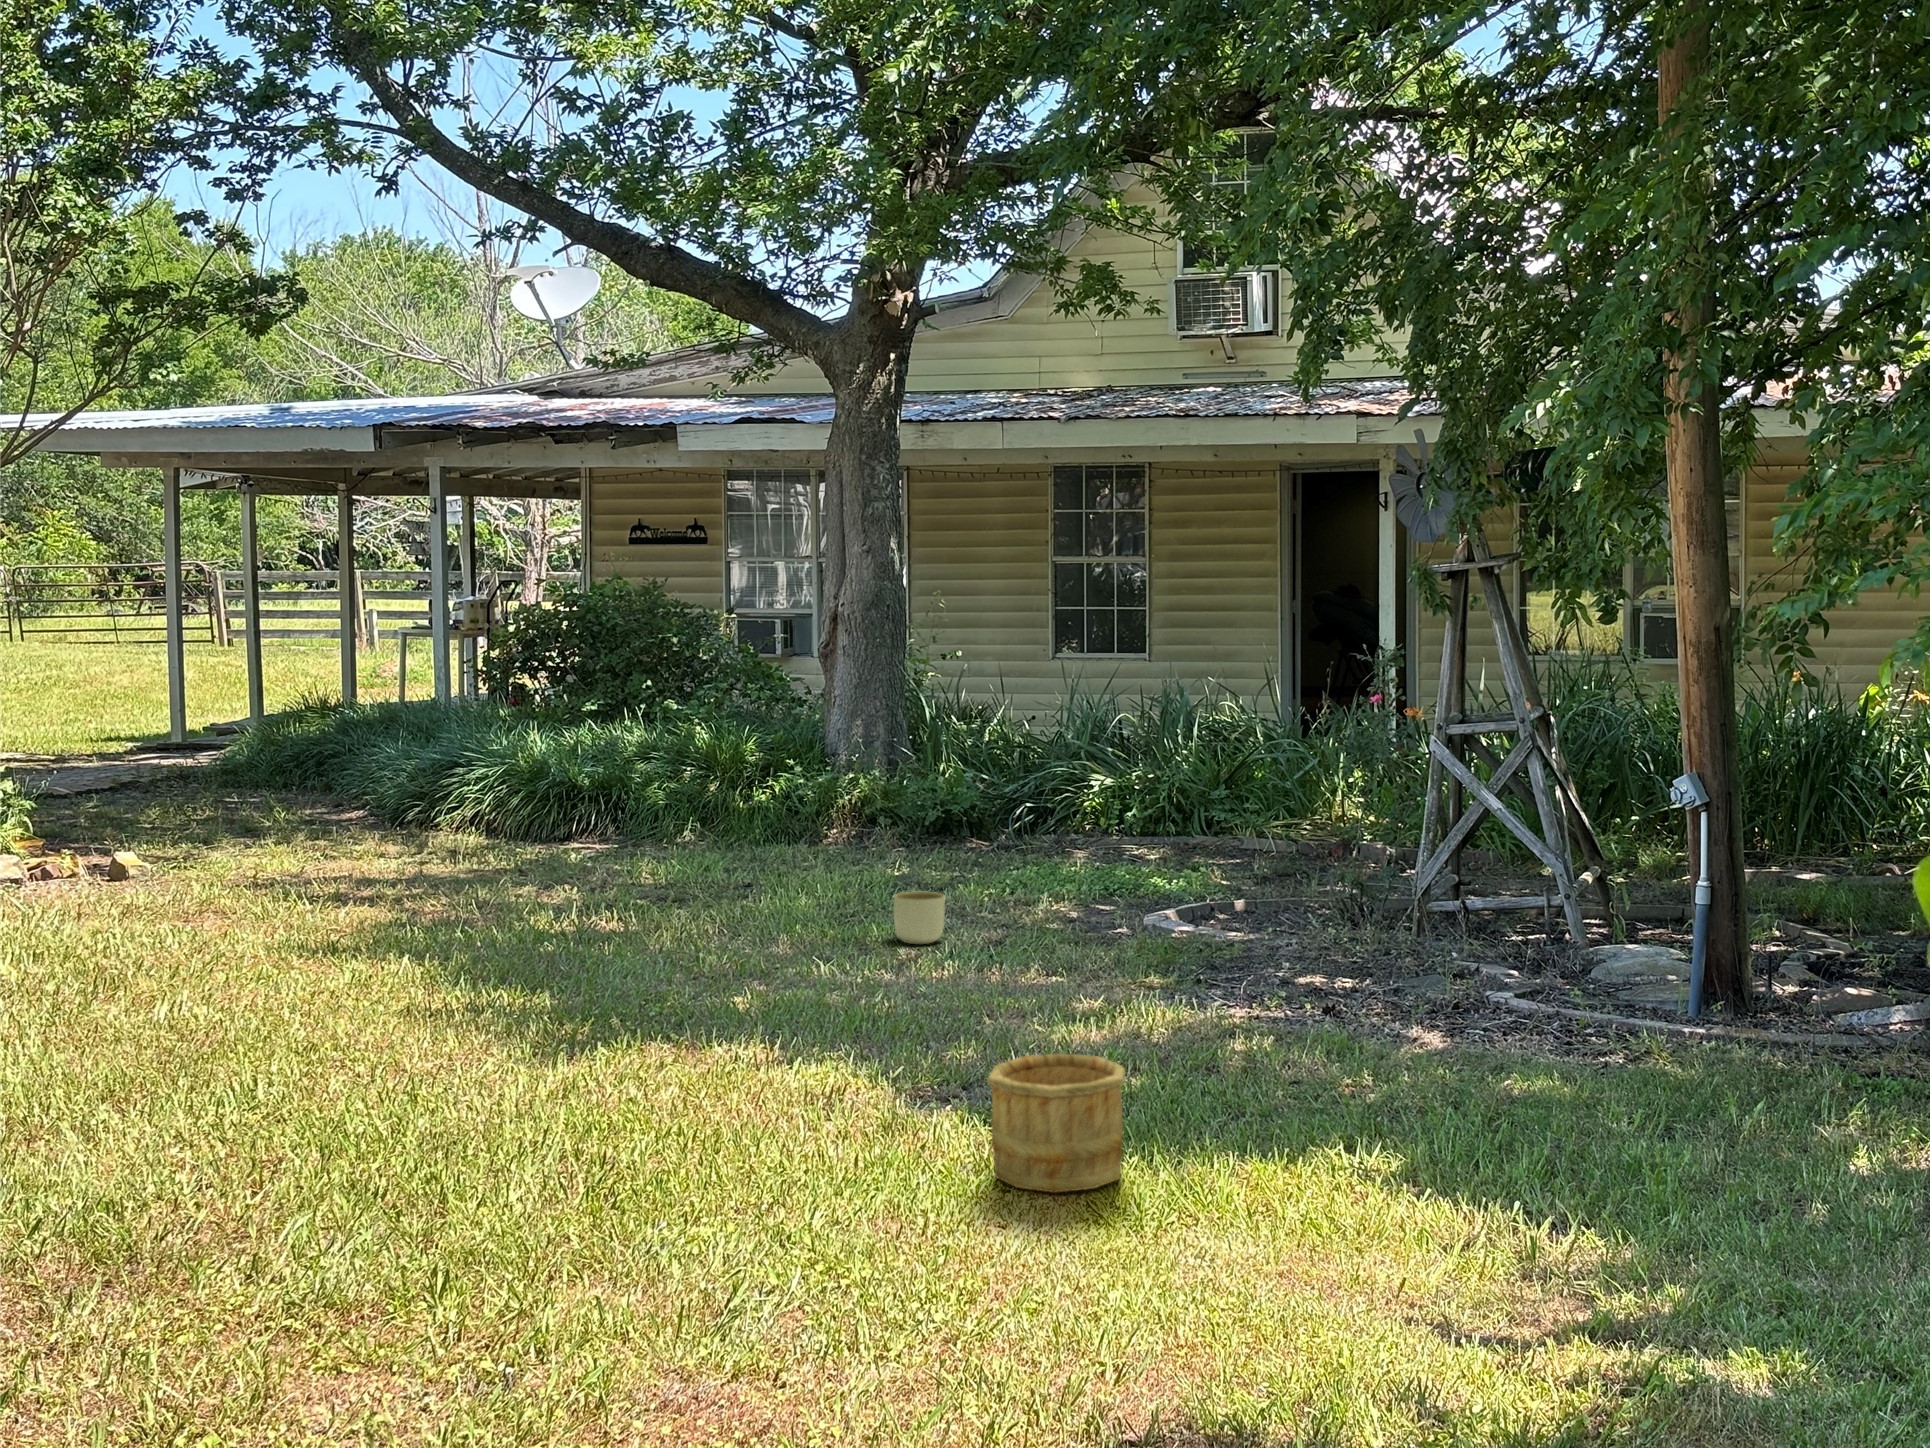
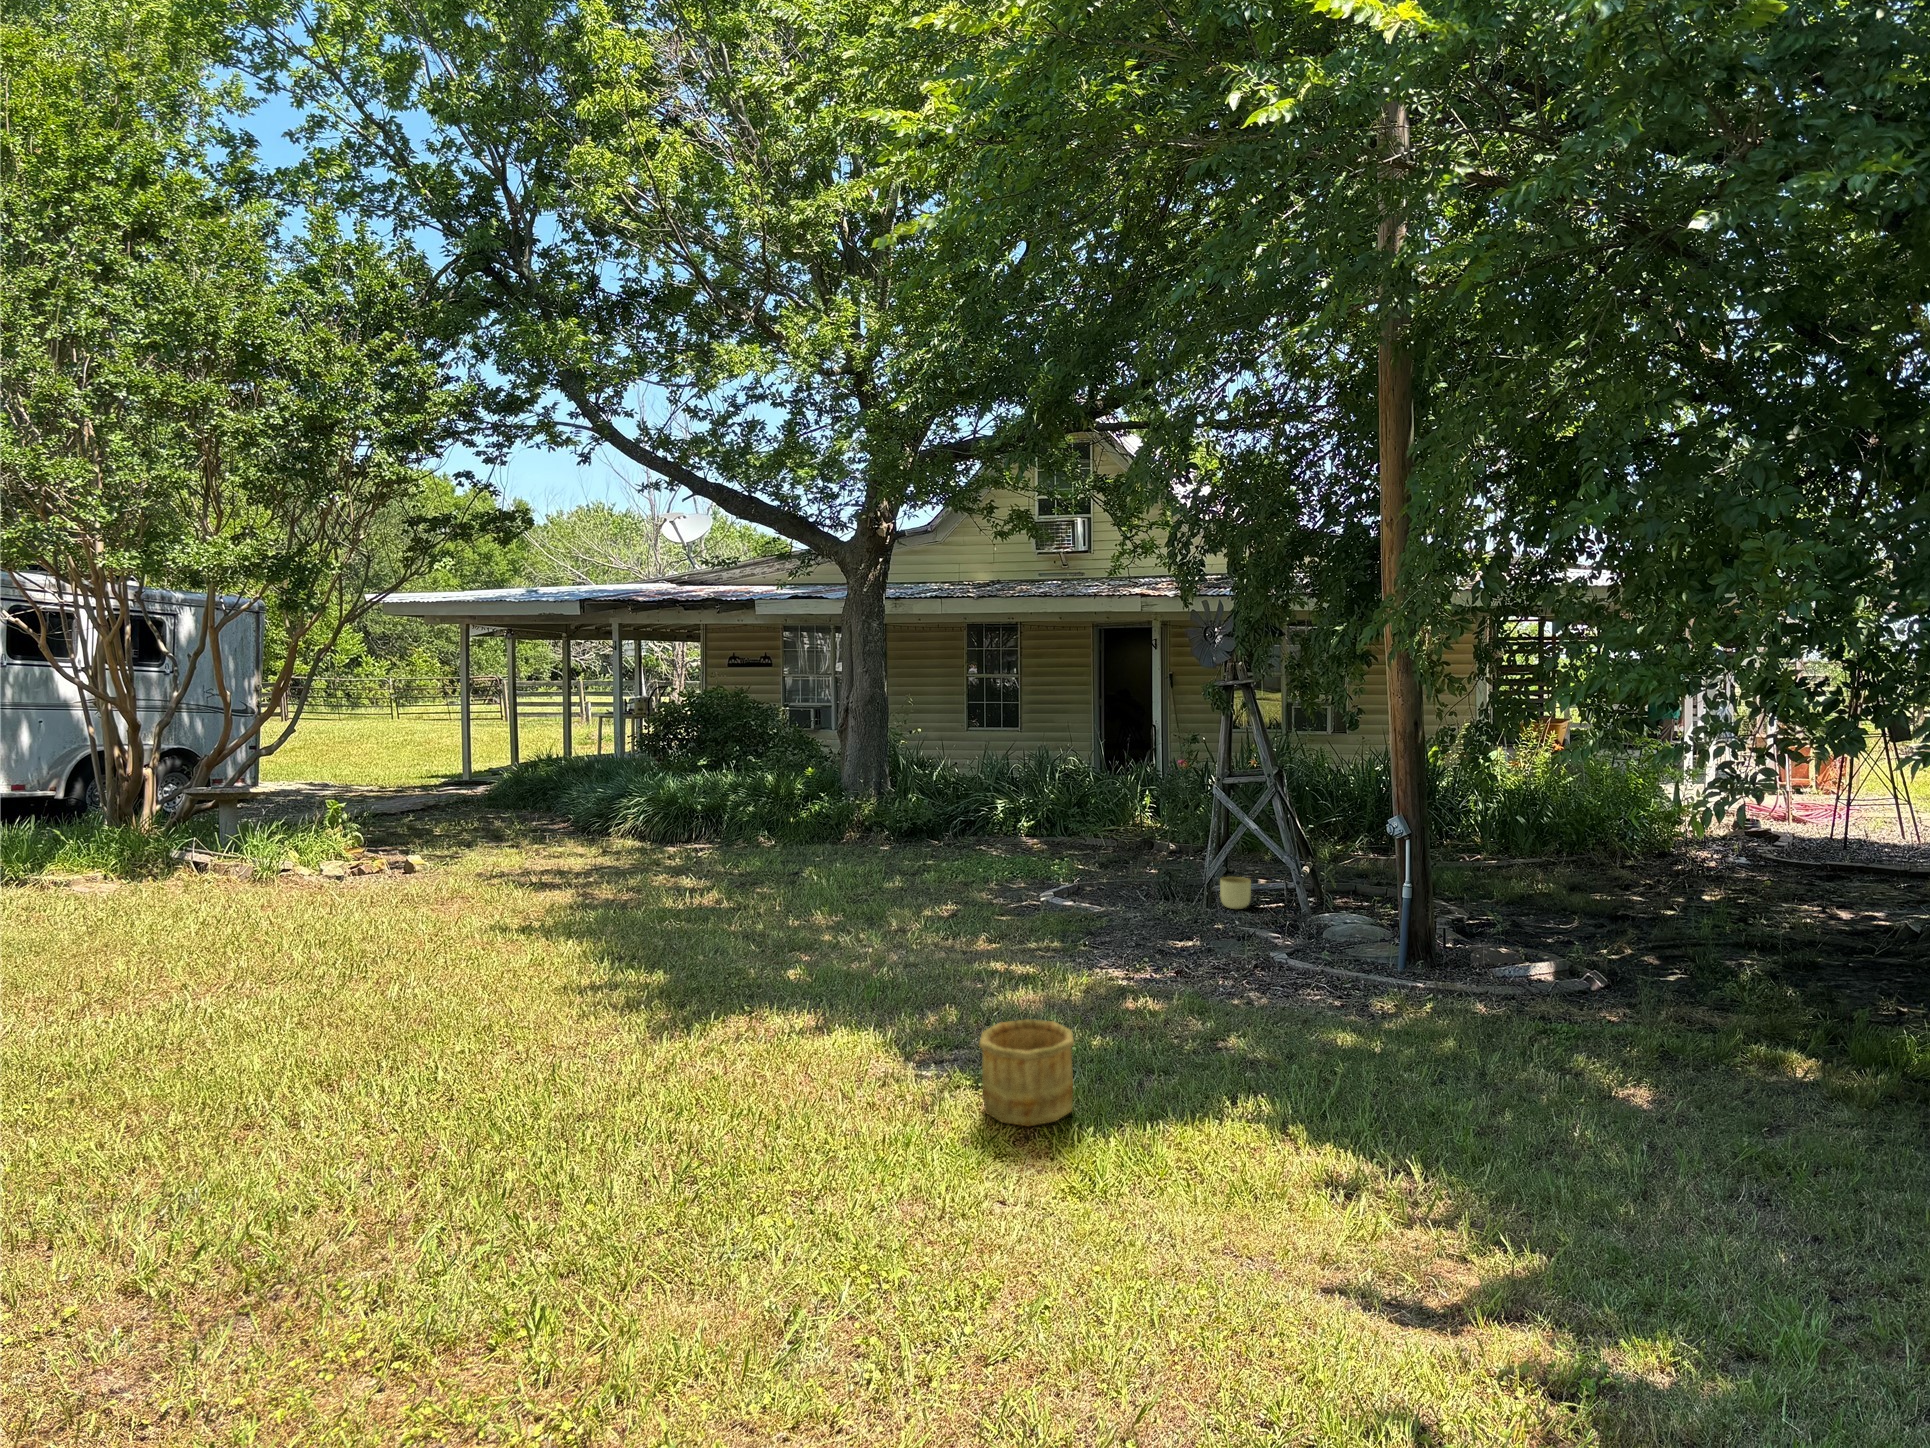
planter: present [894,892,945,944] -> present [1220,877,1251,909]

